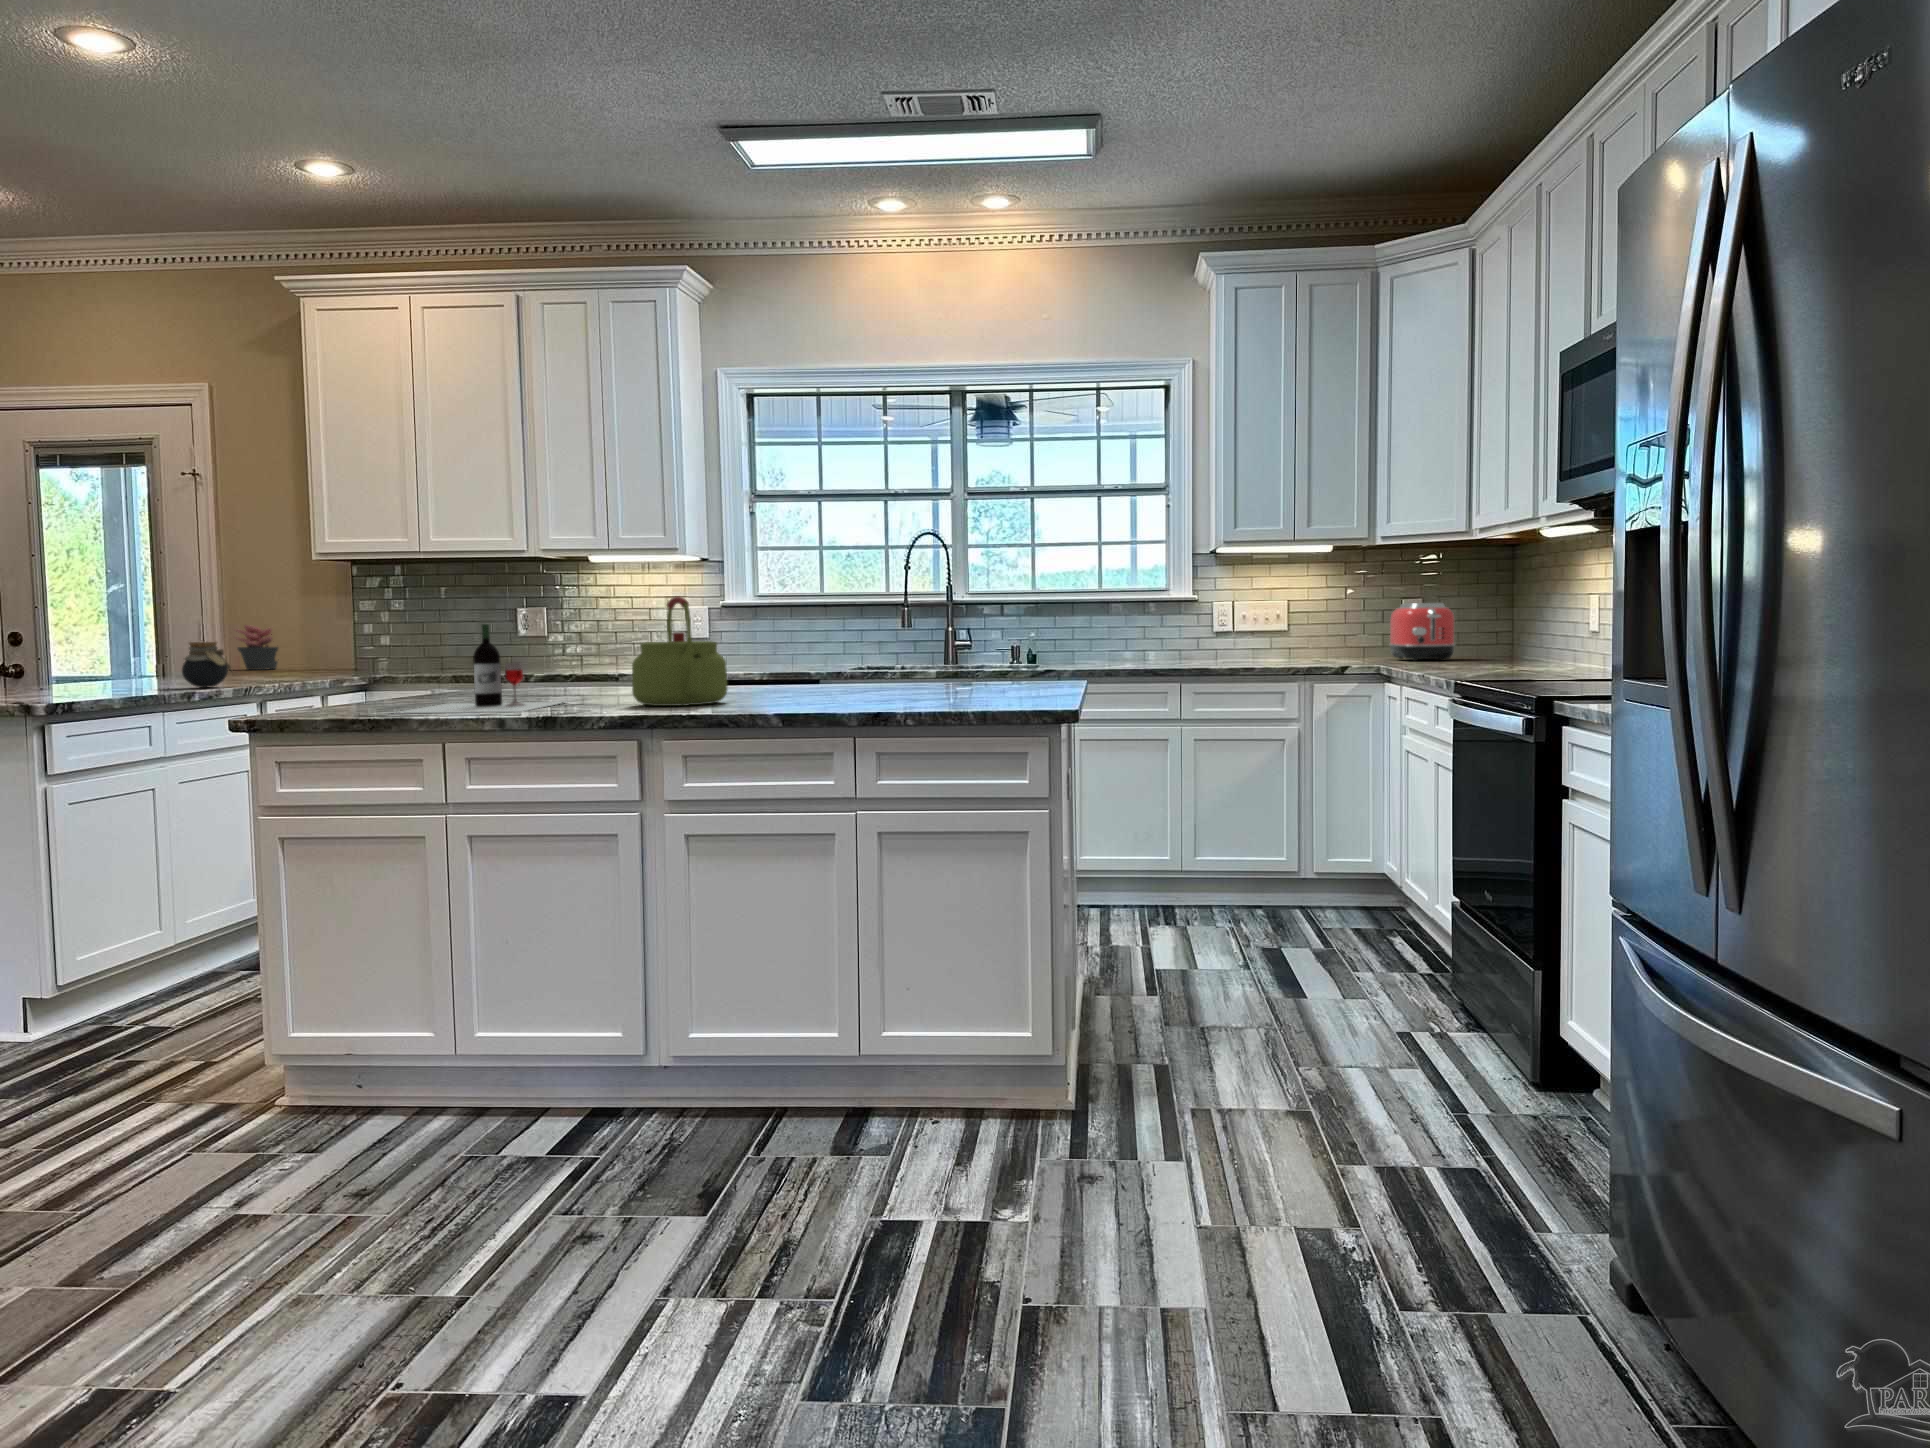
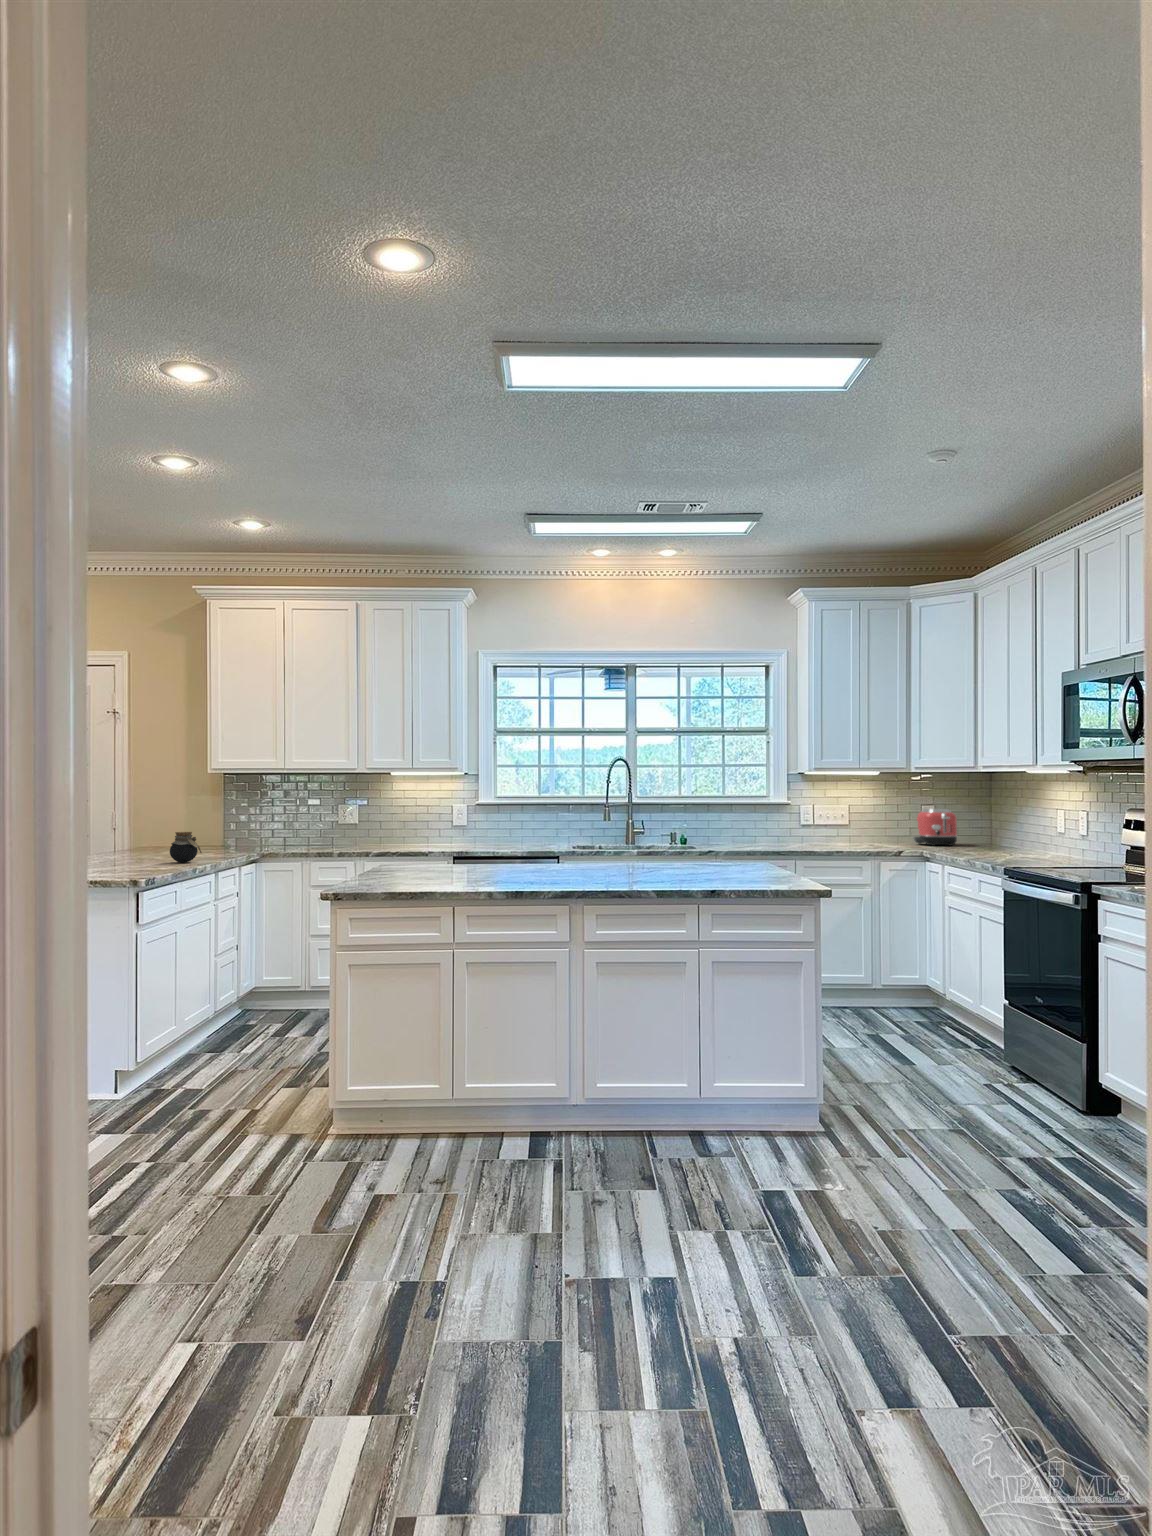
kettle: present [632,596,727,706] -> none [552,817,607,883]
wine bottle: present [395,624,567,714] -> none [415,832,498,888]
succulent plant: present [236,625,279,670] -> none [137,813,171,845]

